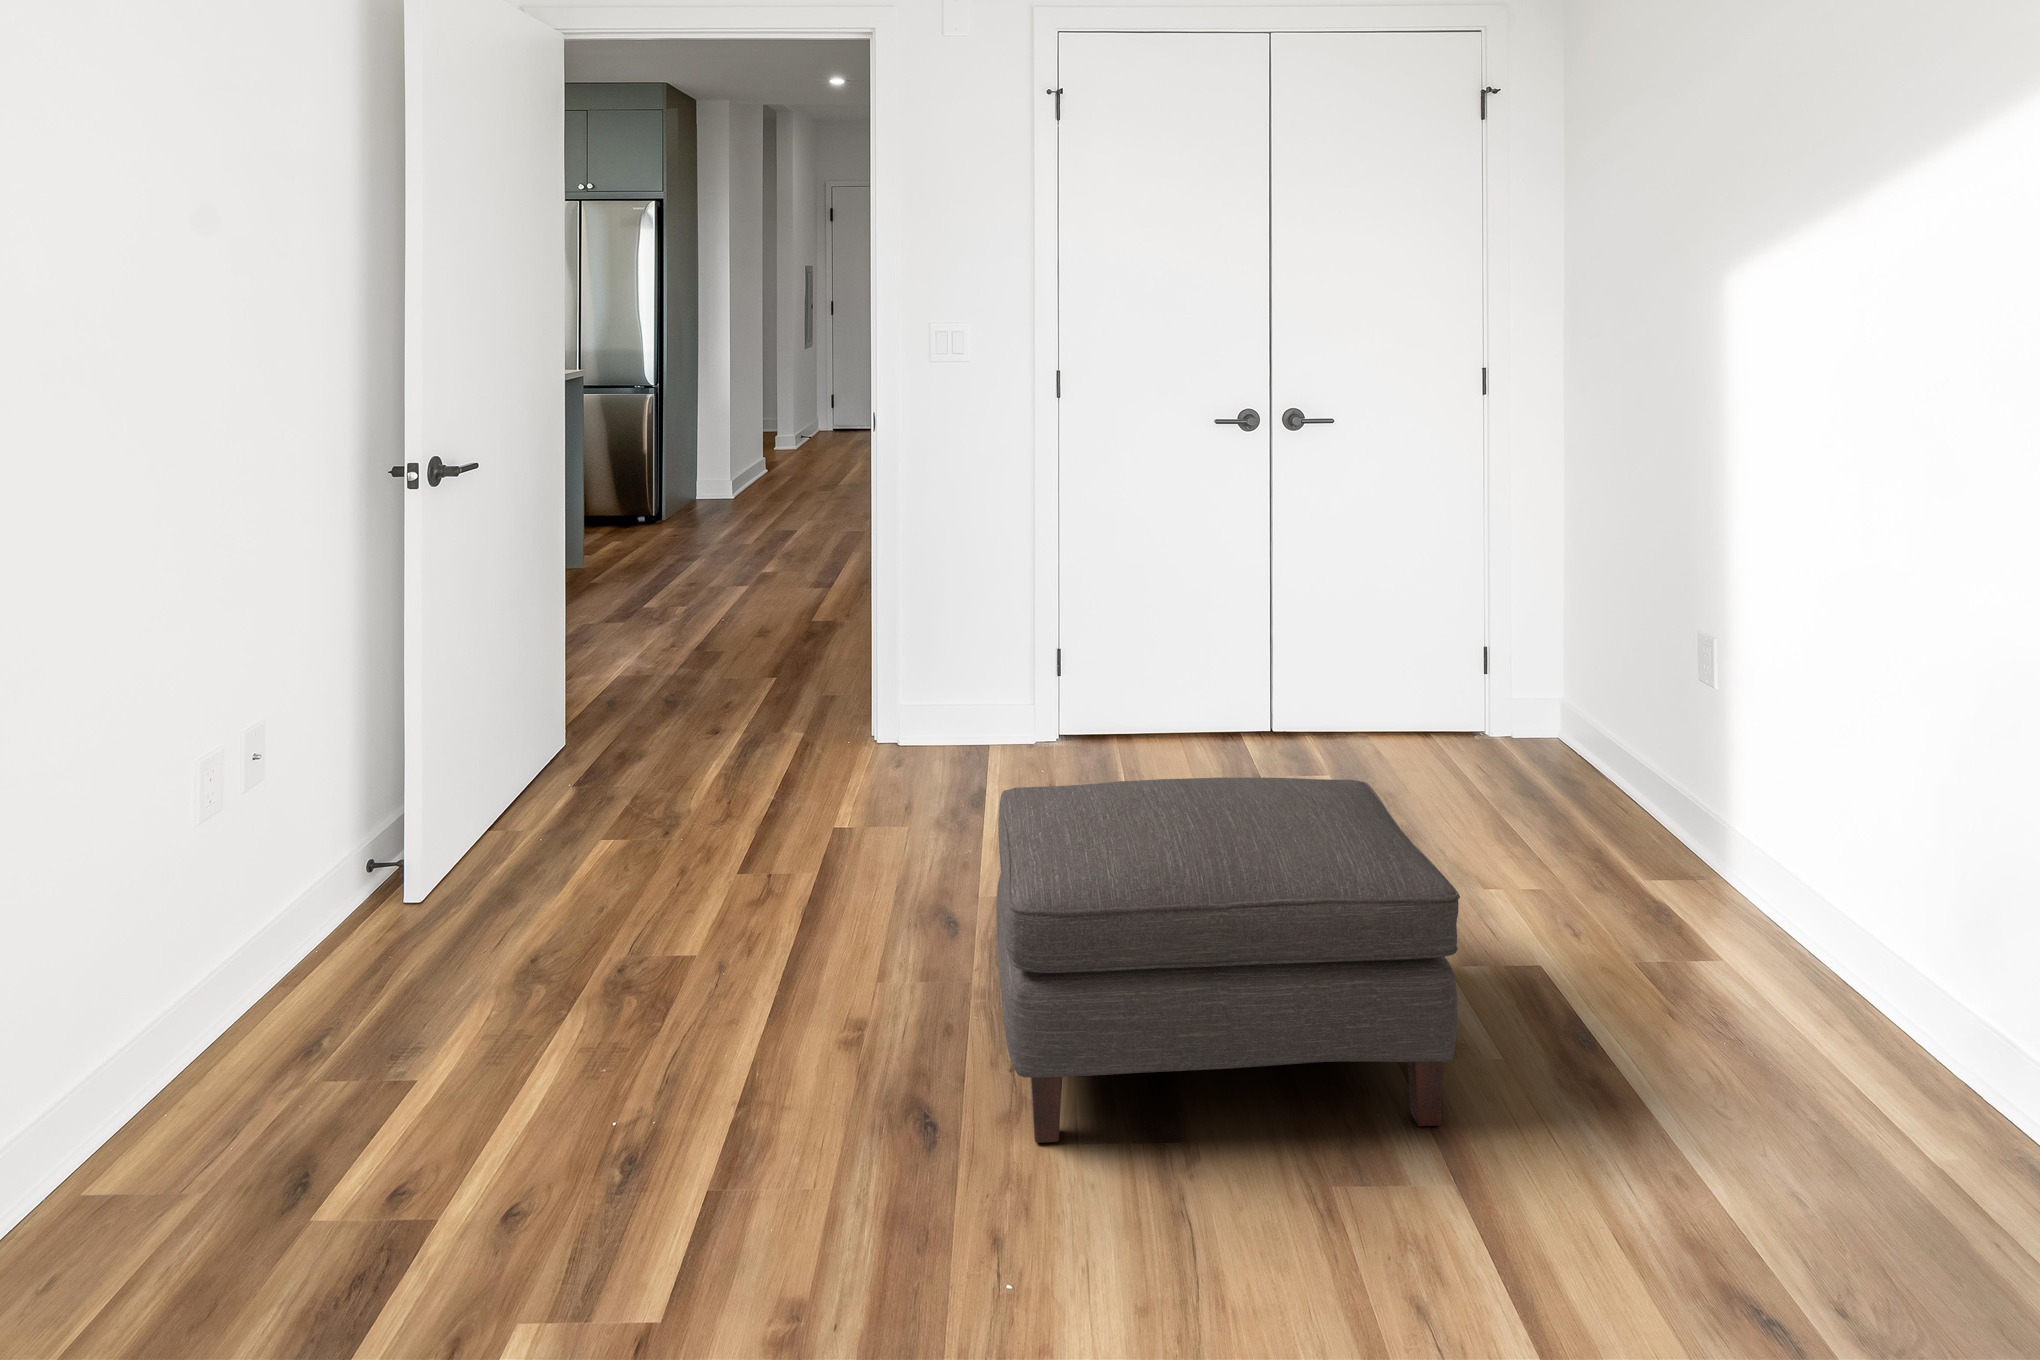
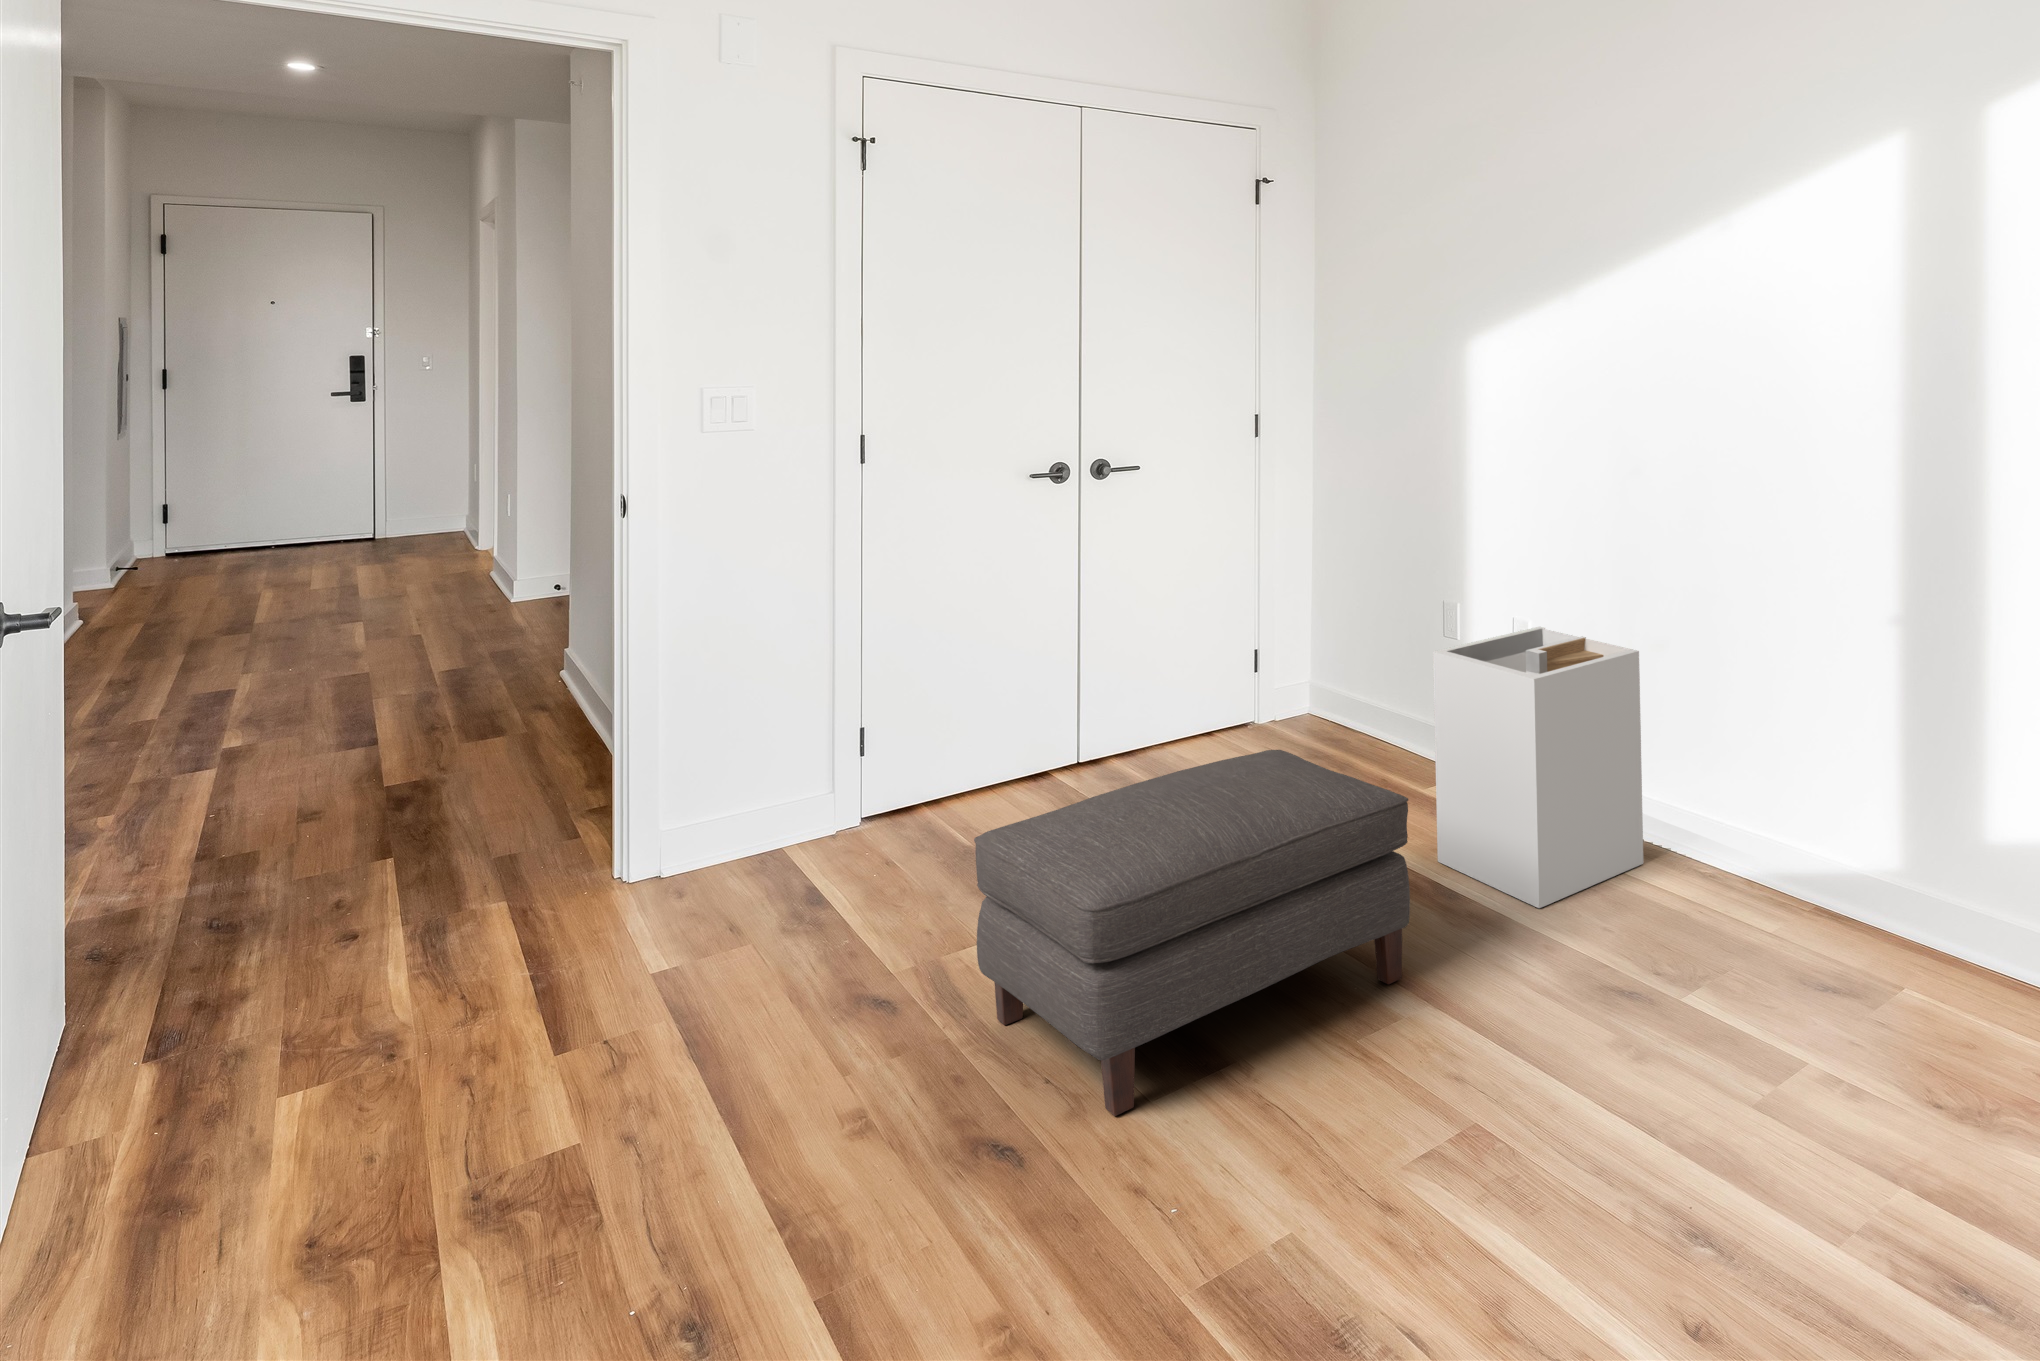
laundry hamper: none [1593,706,1920,1109] -> present [1433,627,1643,908]

